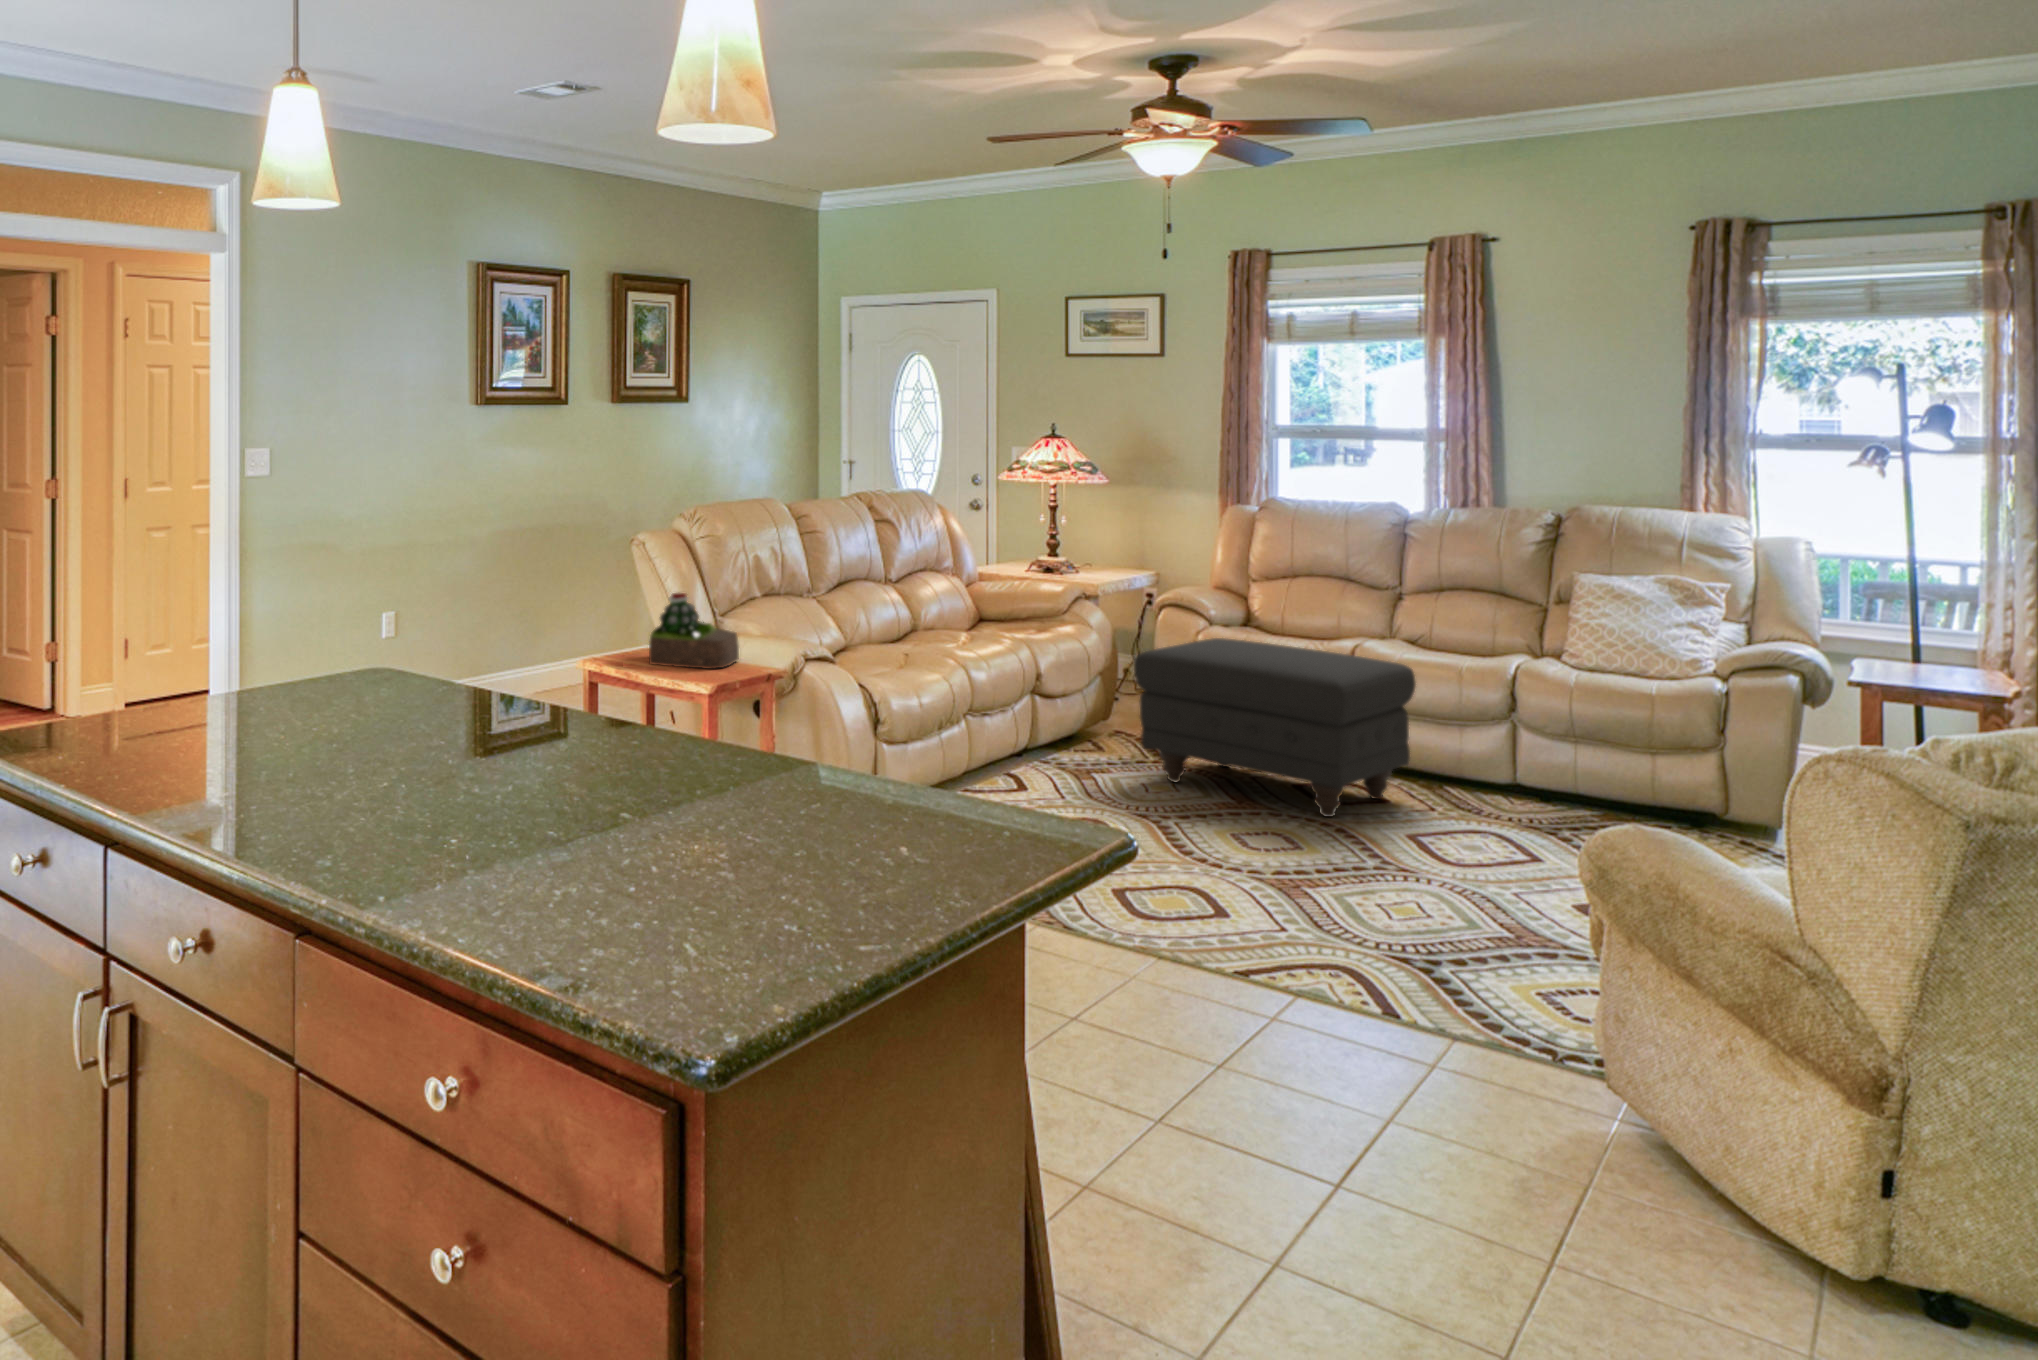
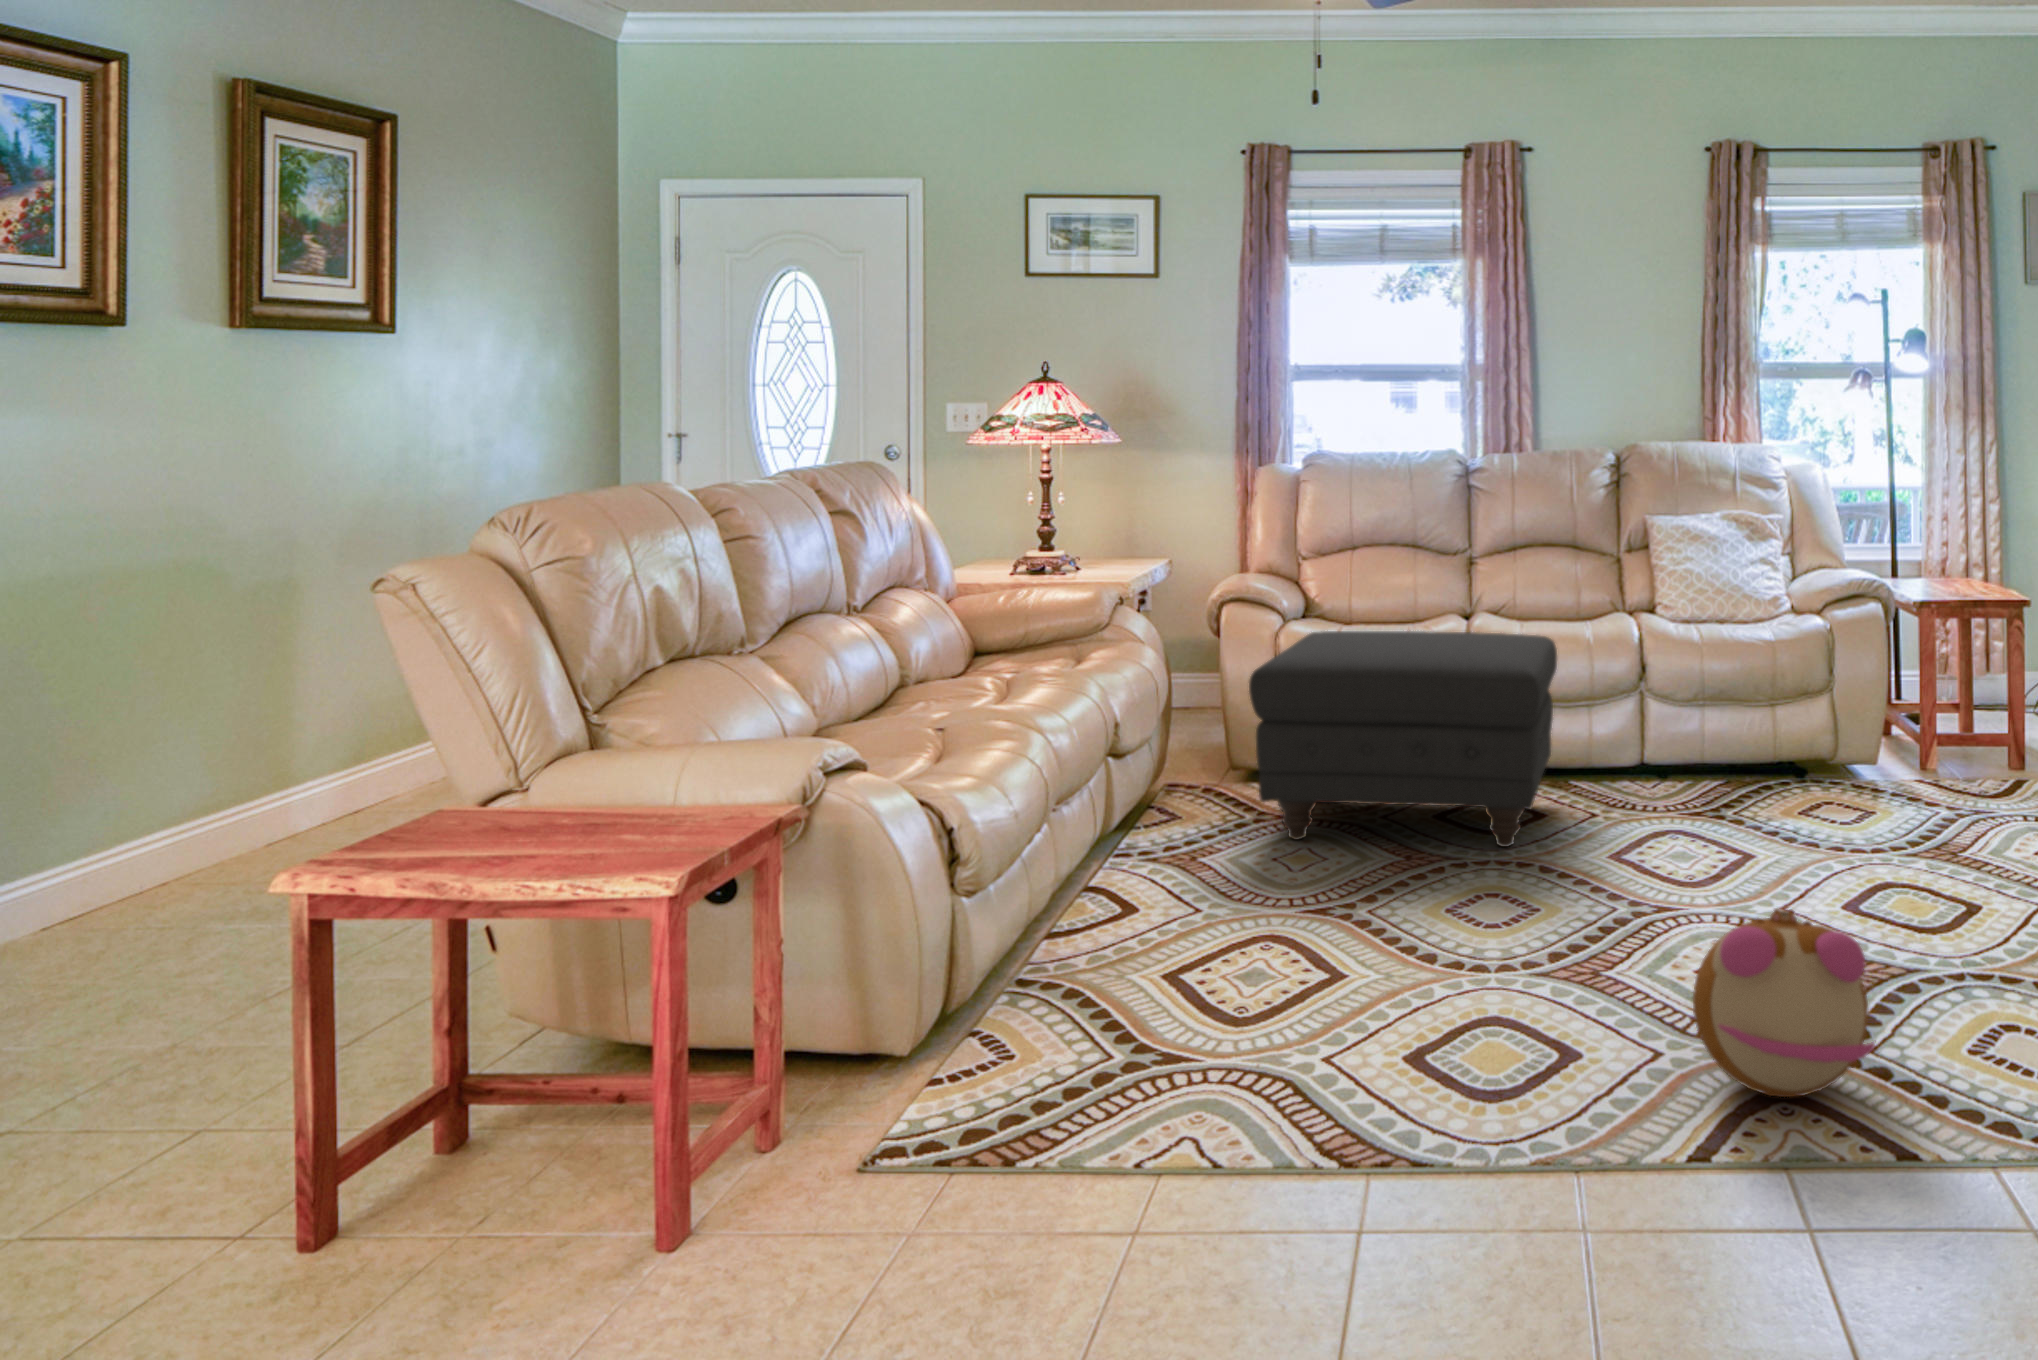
succulent plant: present [649,593,739,669] -> none [450,685,667,861]
plush toy: none [1274,839,1413,965] -> present [1693,909,1875,1097]

